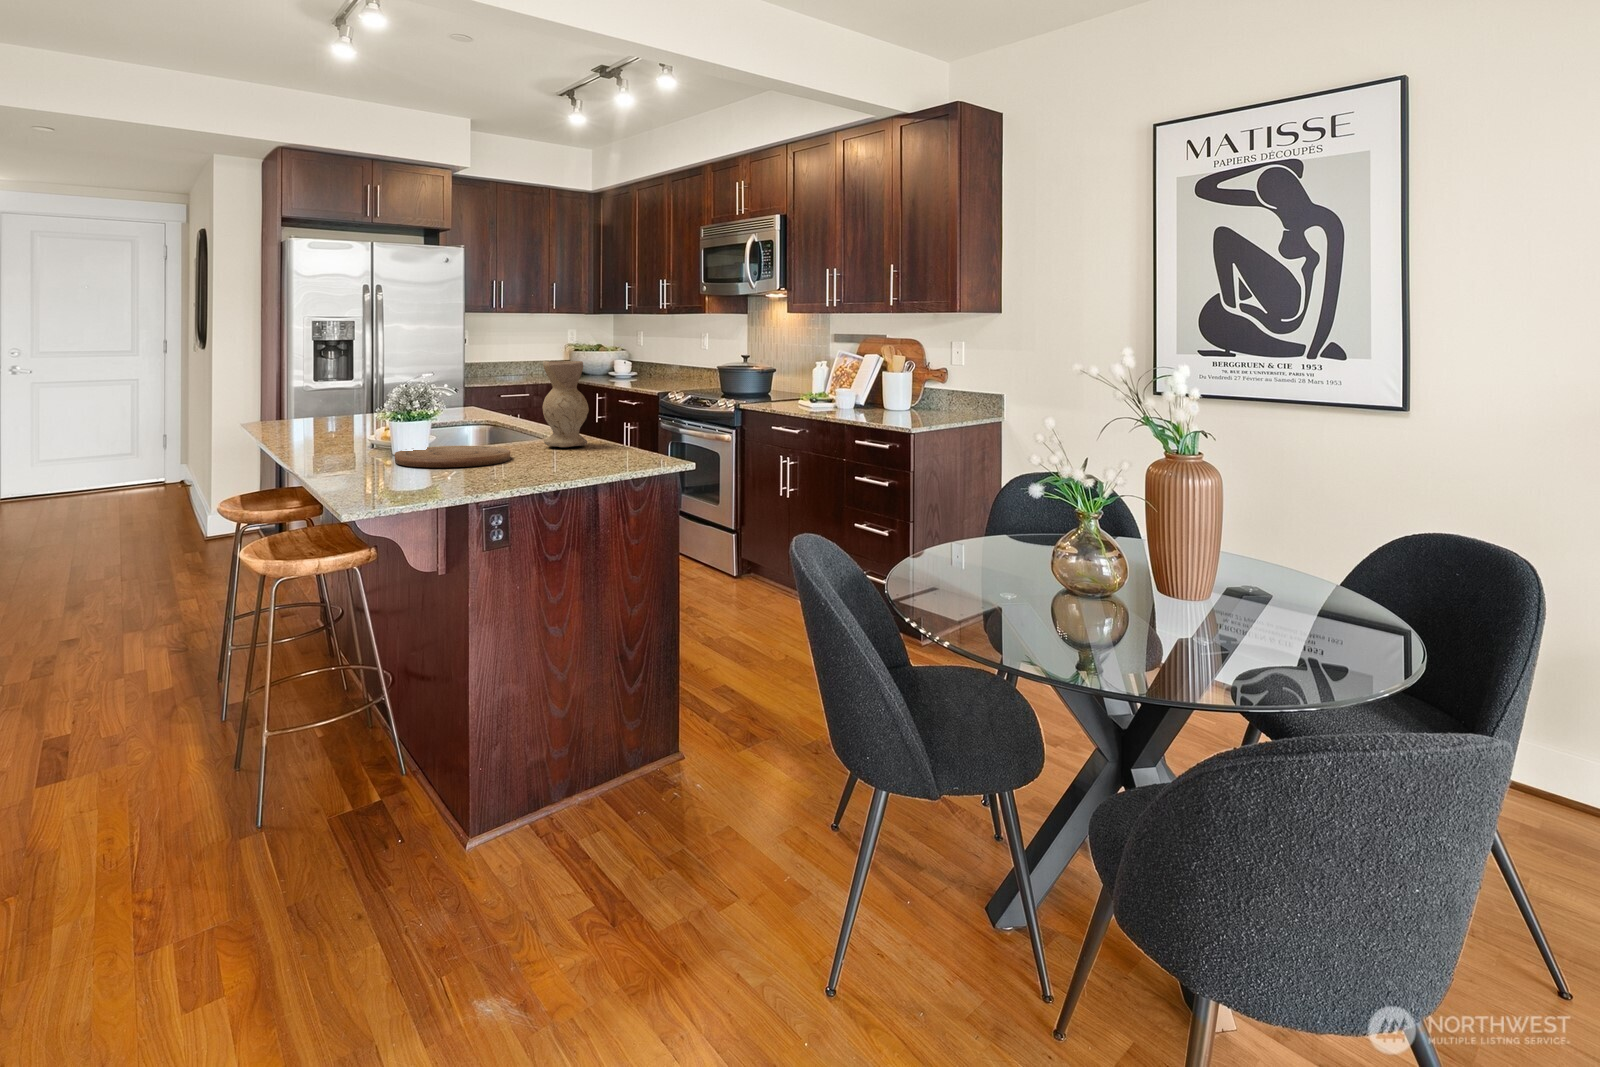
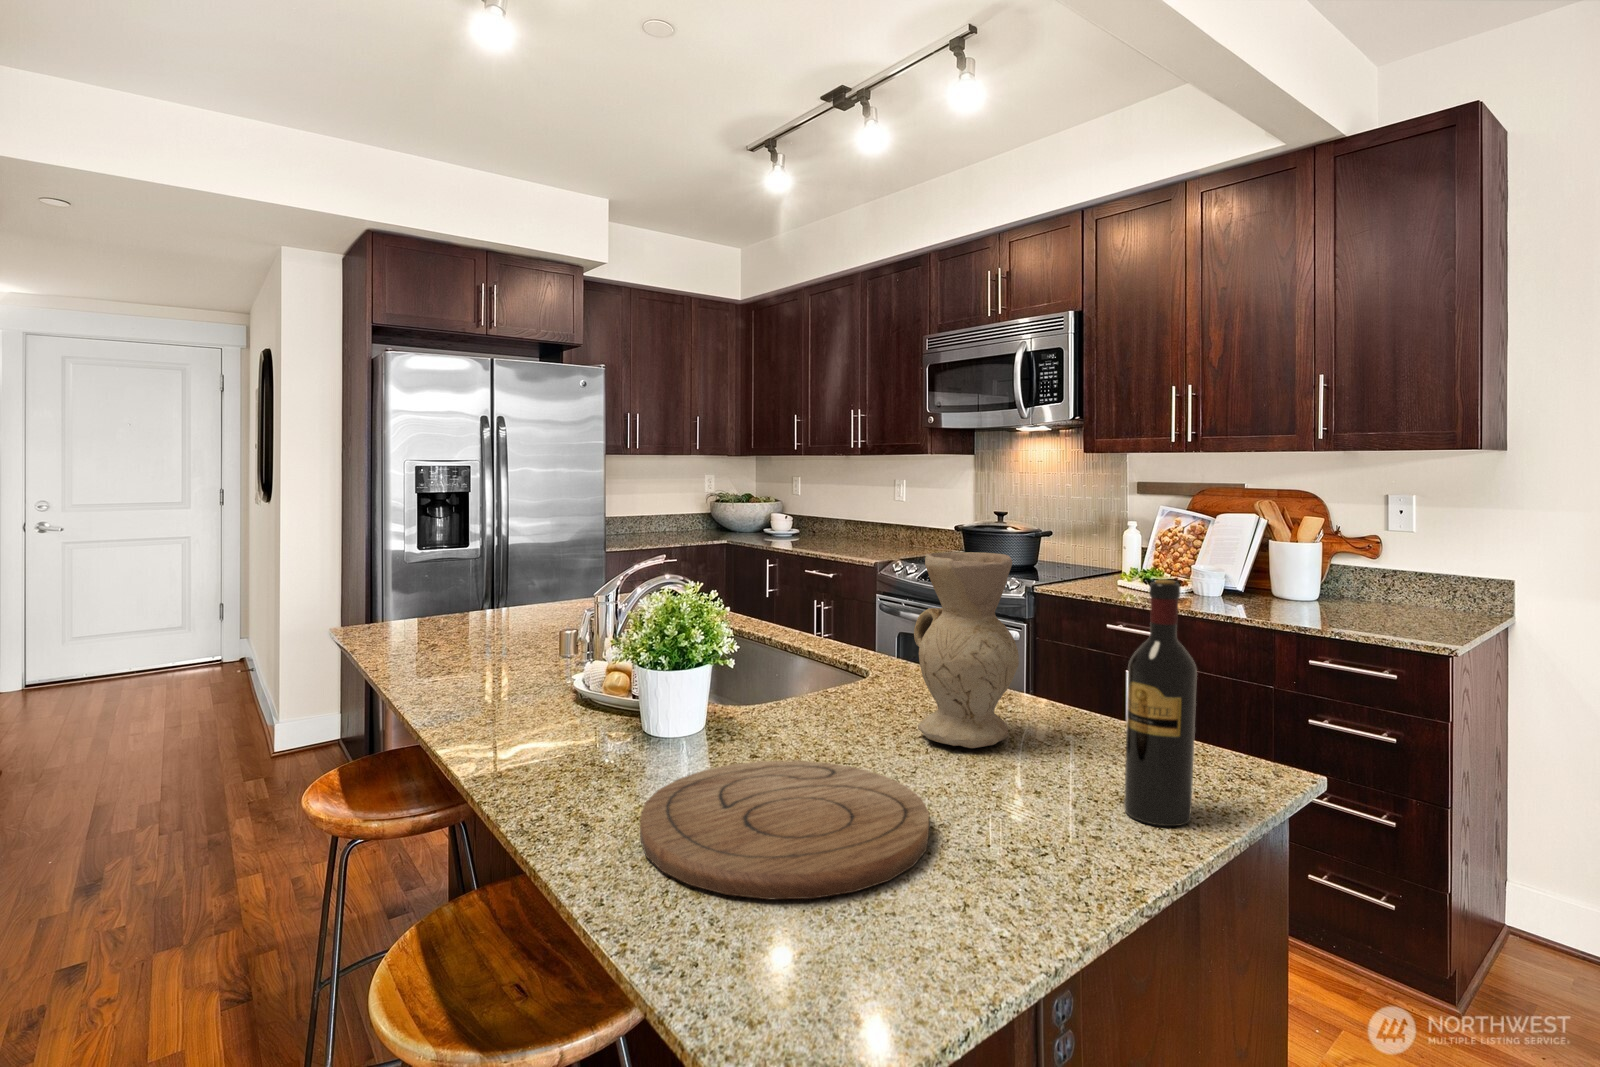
wine bottle: none [591,365,617,460] -> present [1124,580,1197,826]

